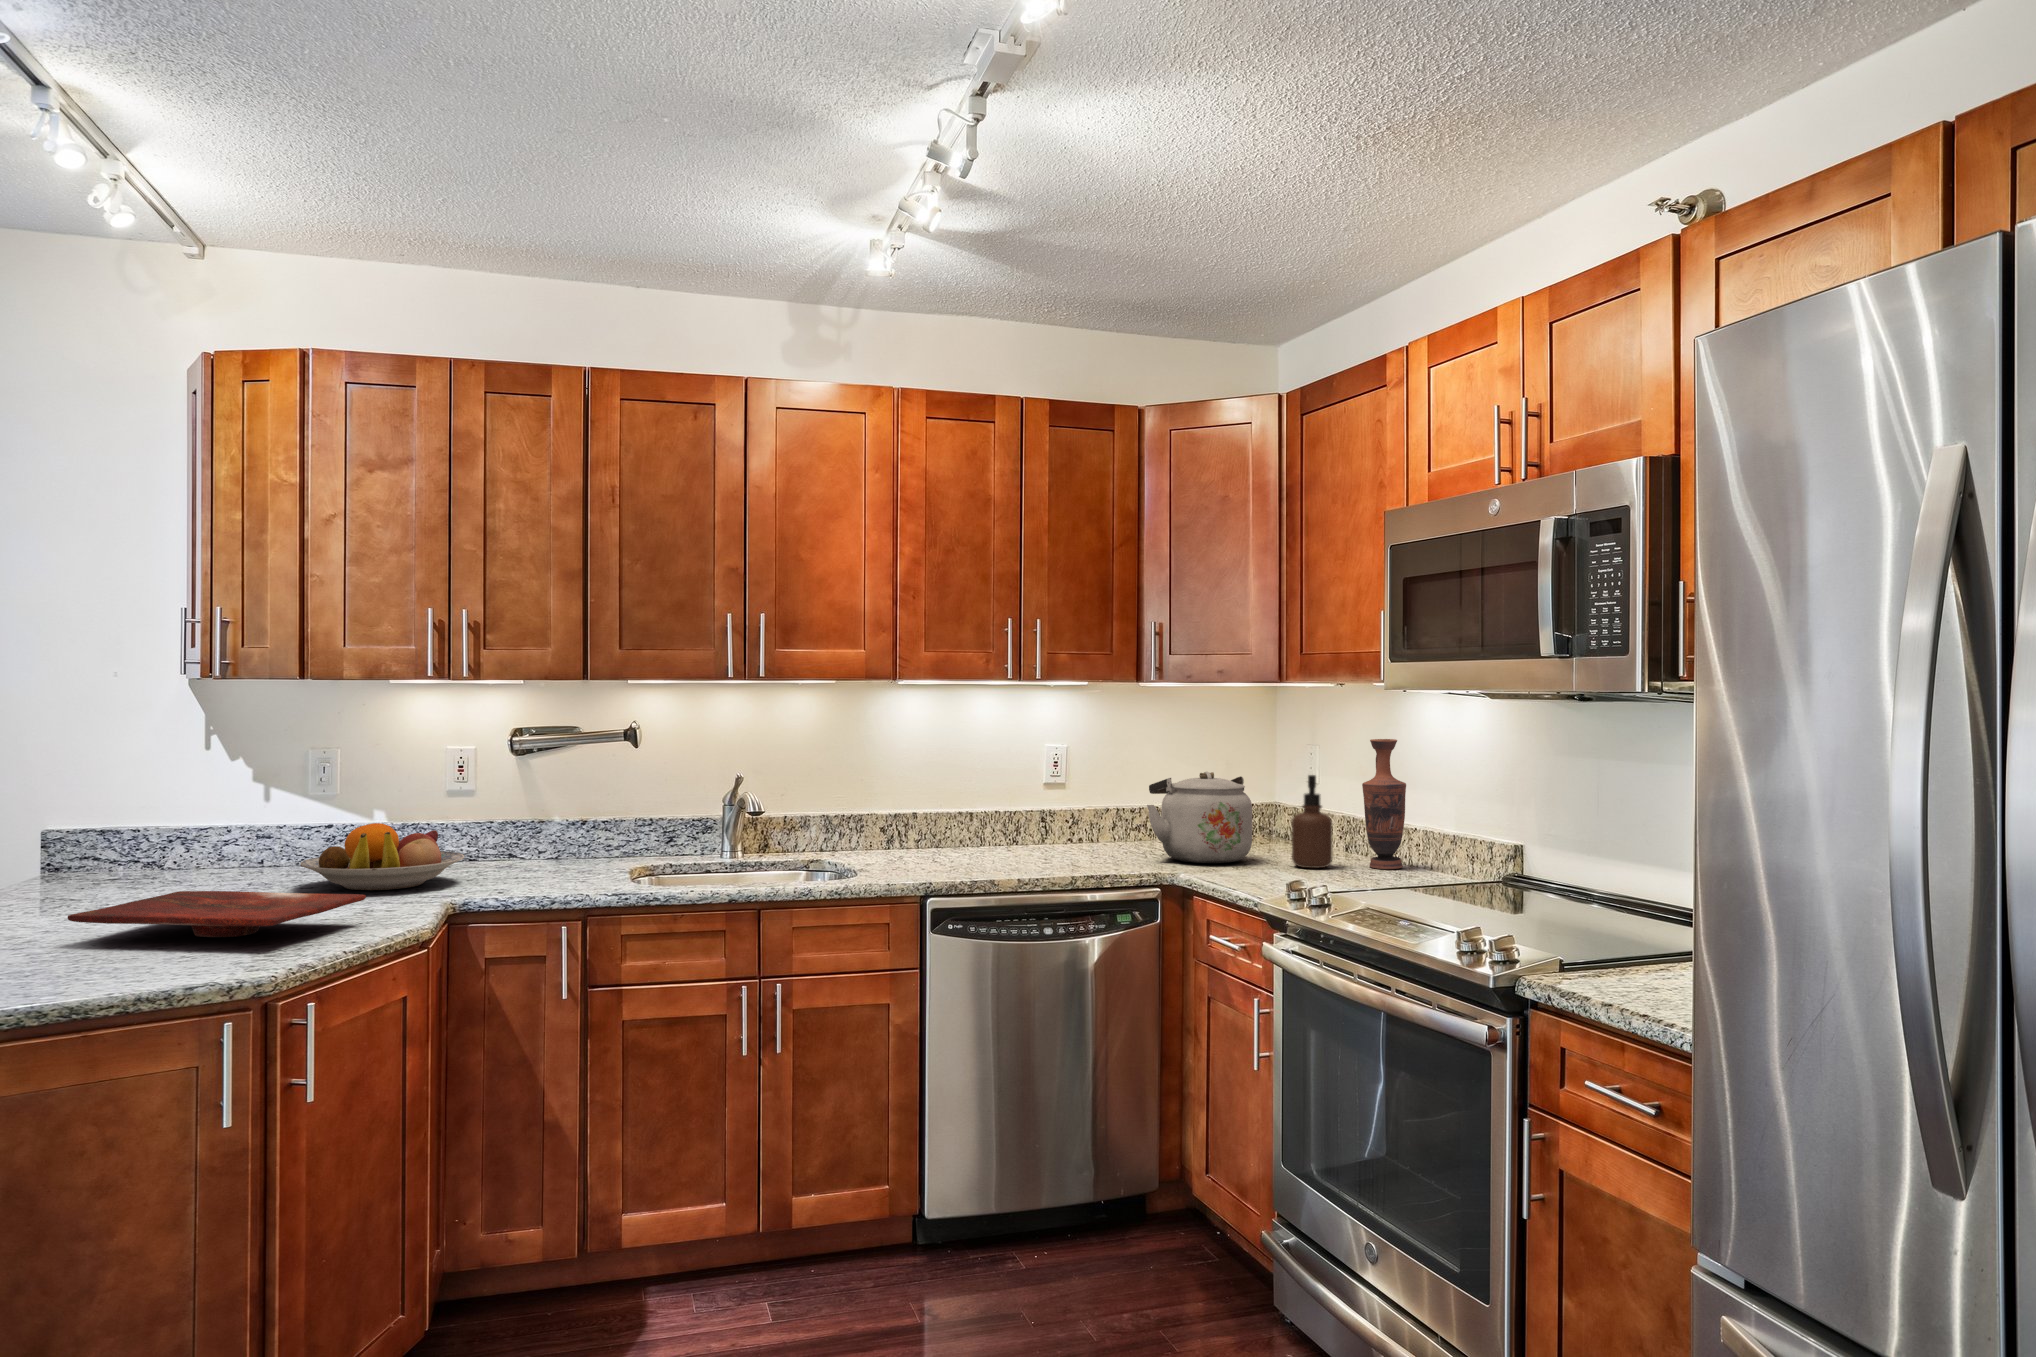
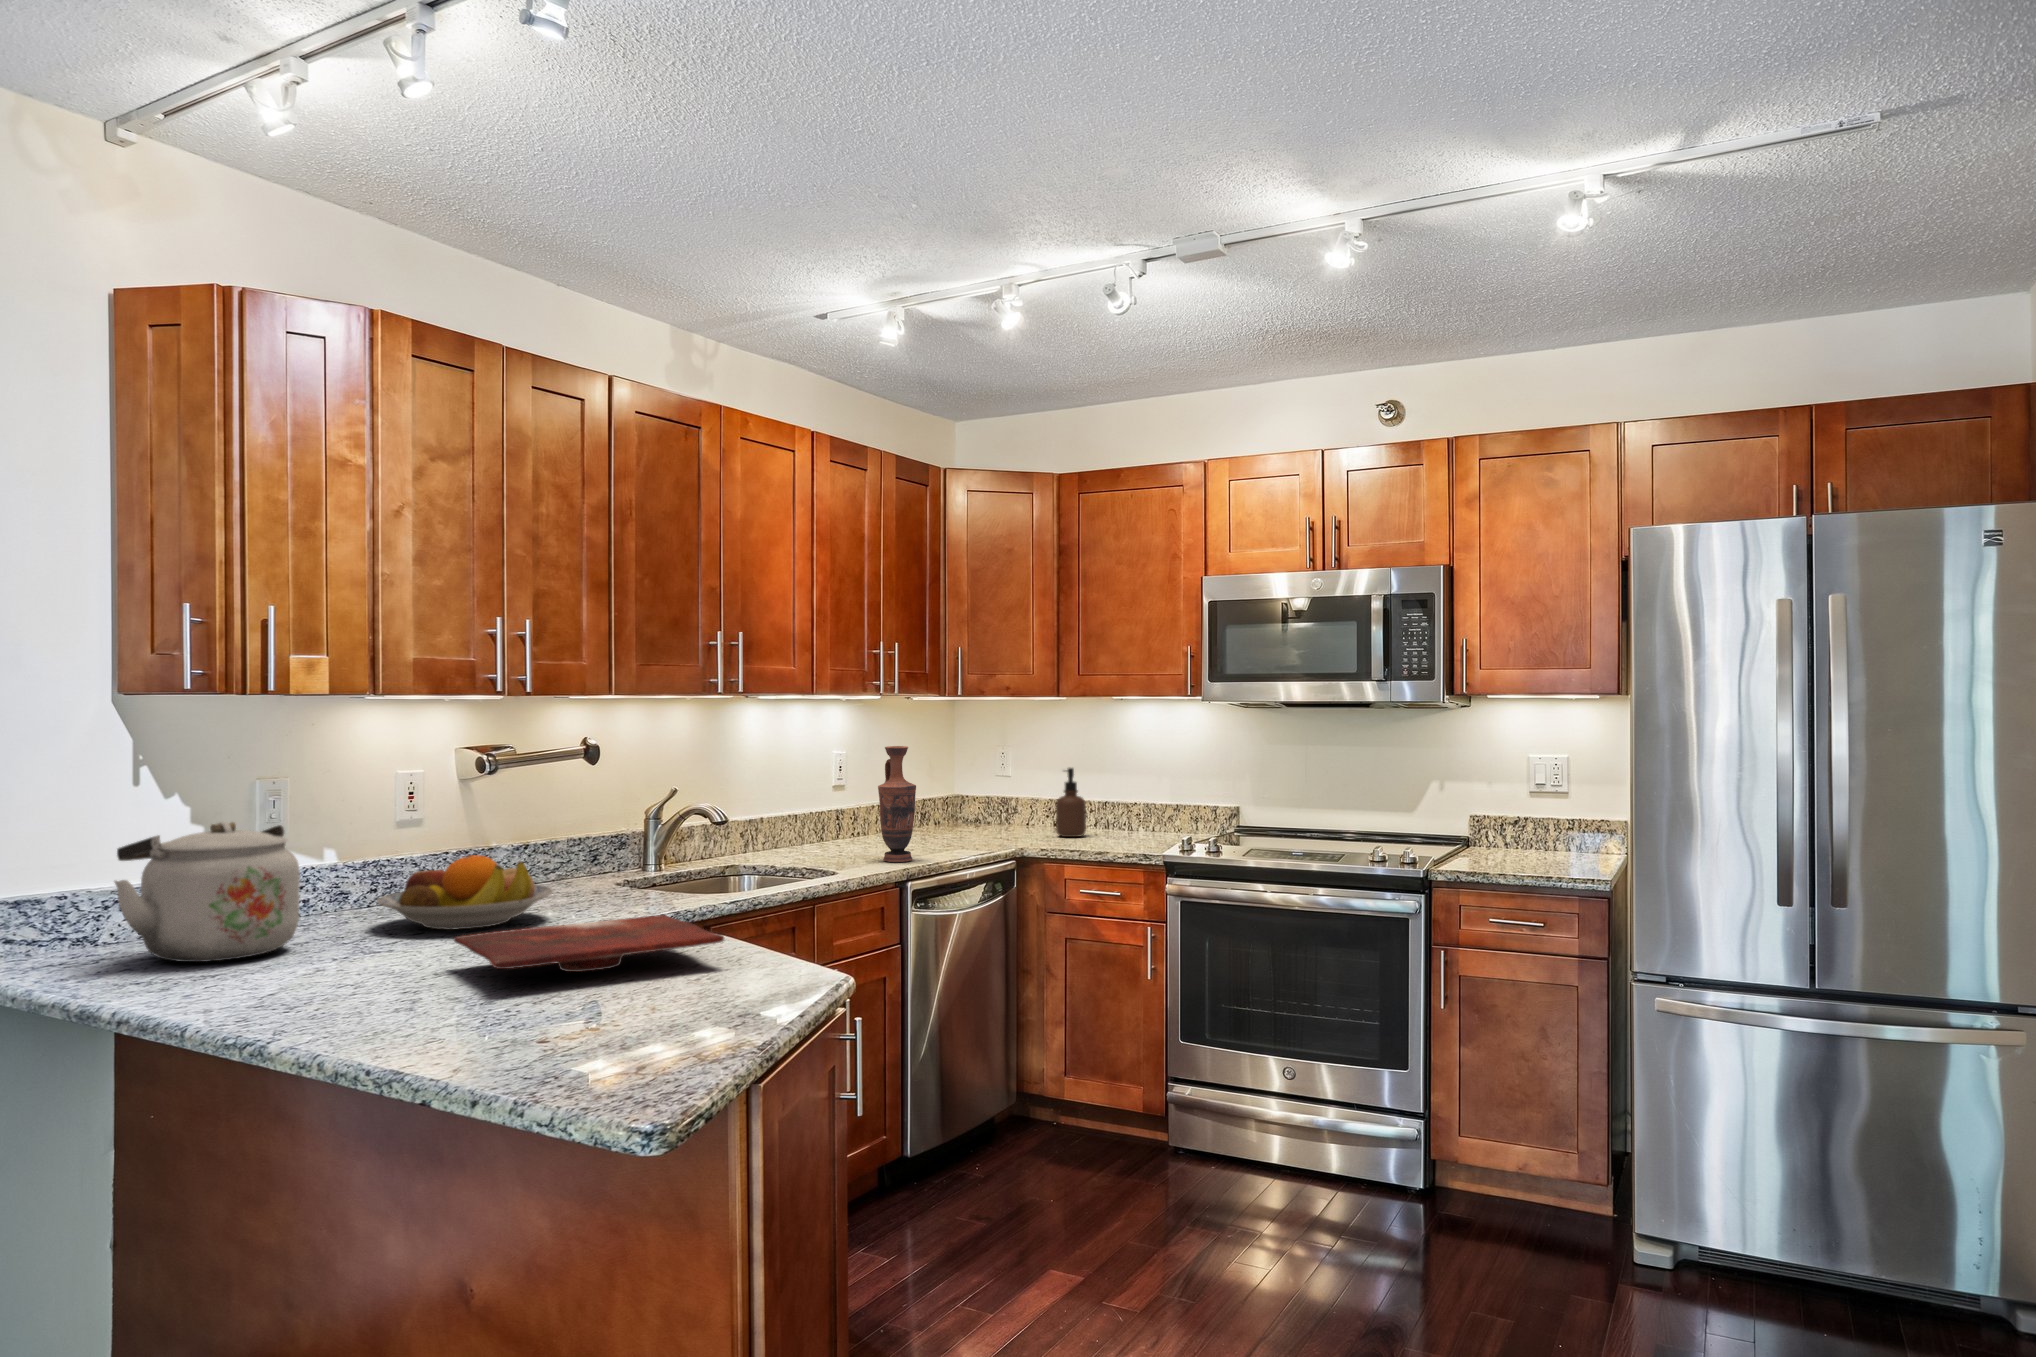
vase: present [1362,739,1406,869] -> present [878,746,916,862]
kettle: present [1147,772,1252,863] -> present [115,822,300,962]

